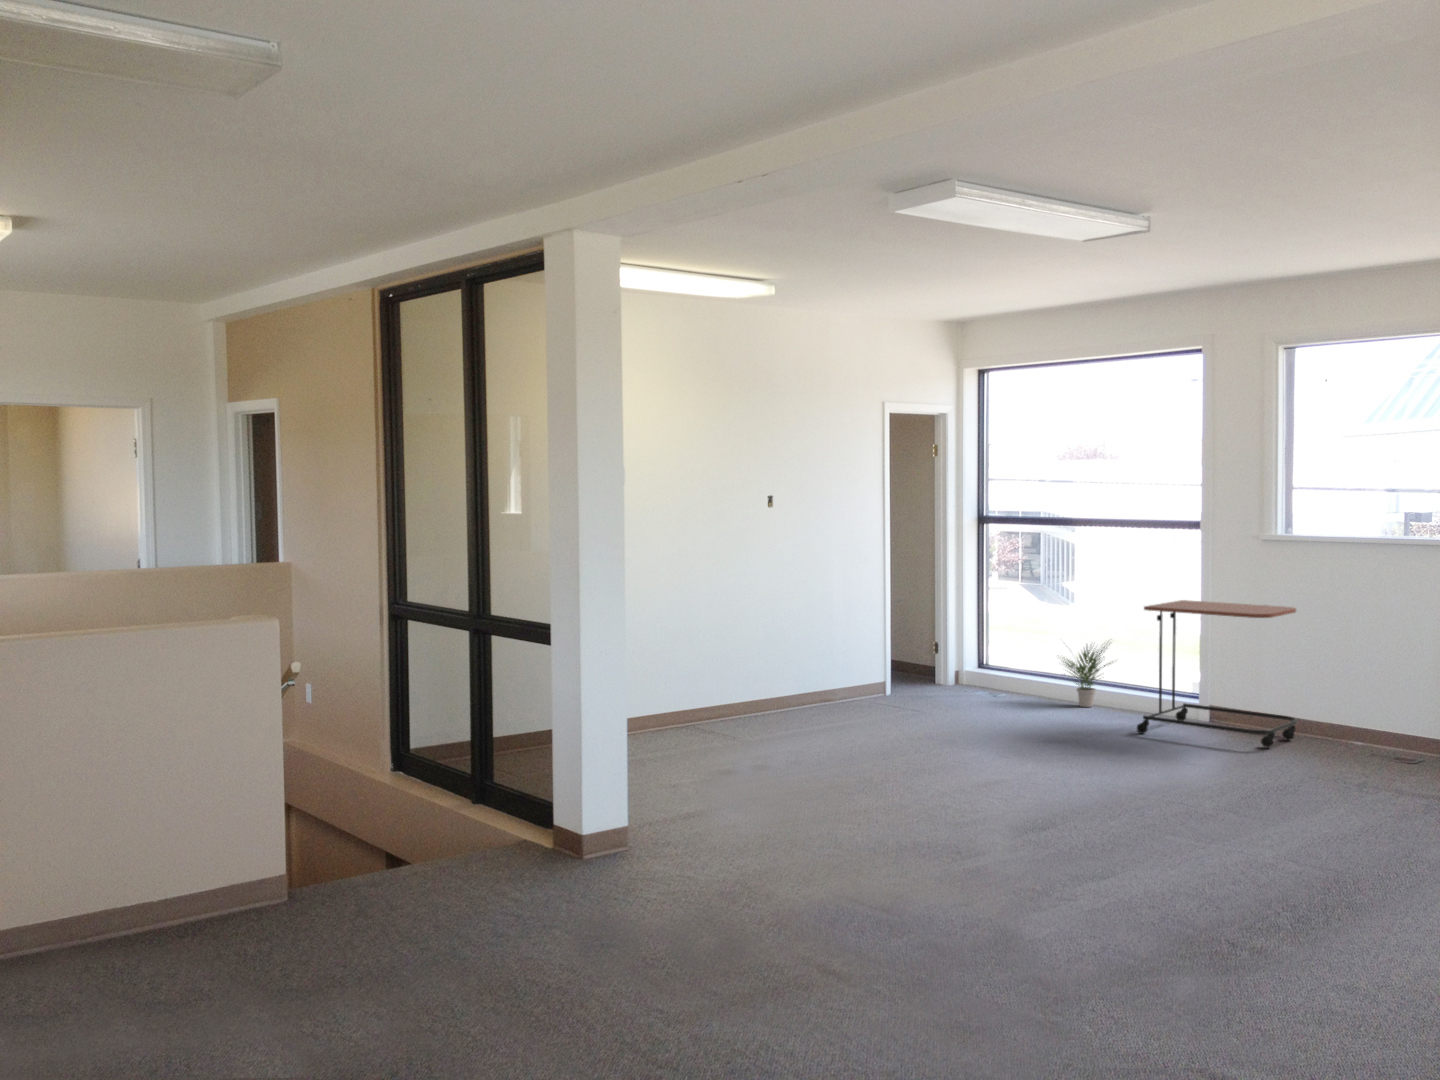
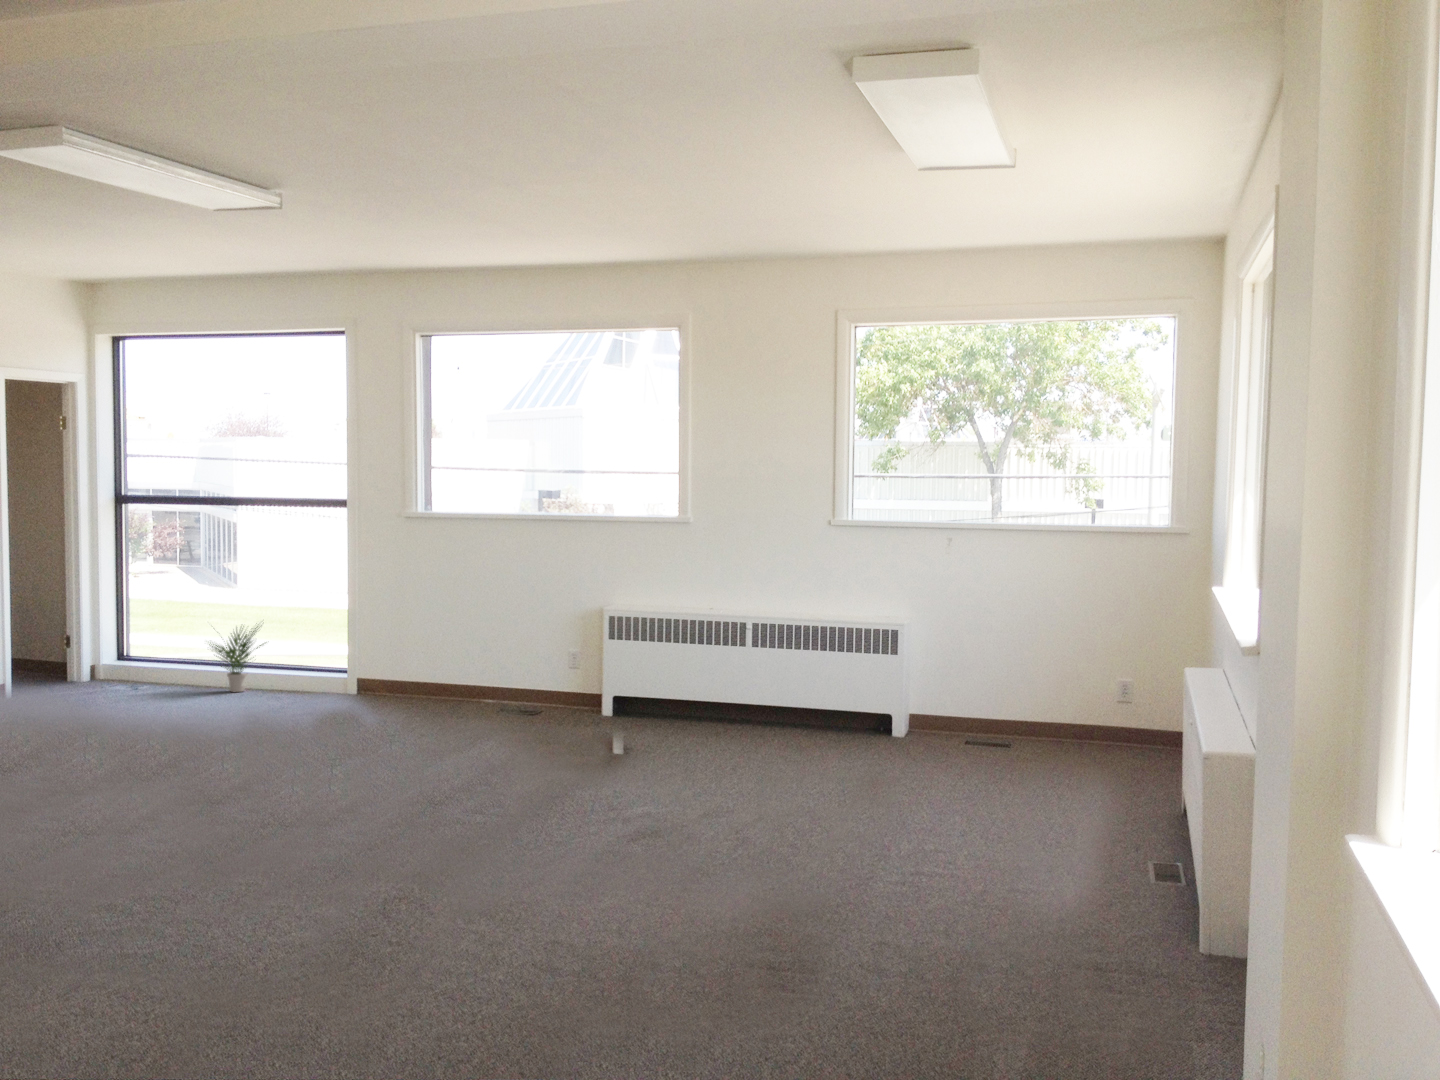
side table: present [1137,600,1298,747] -> none [287,577,438,712]

